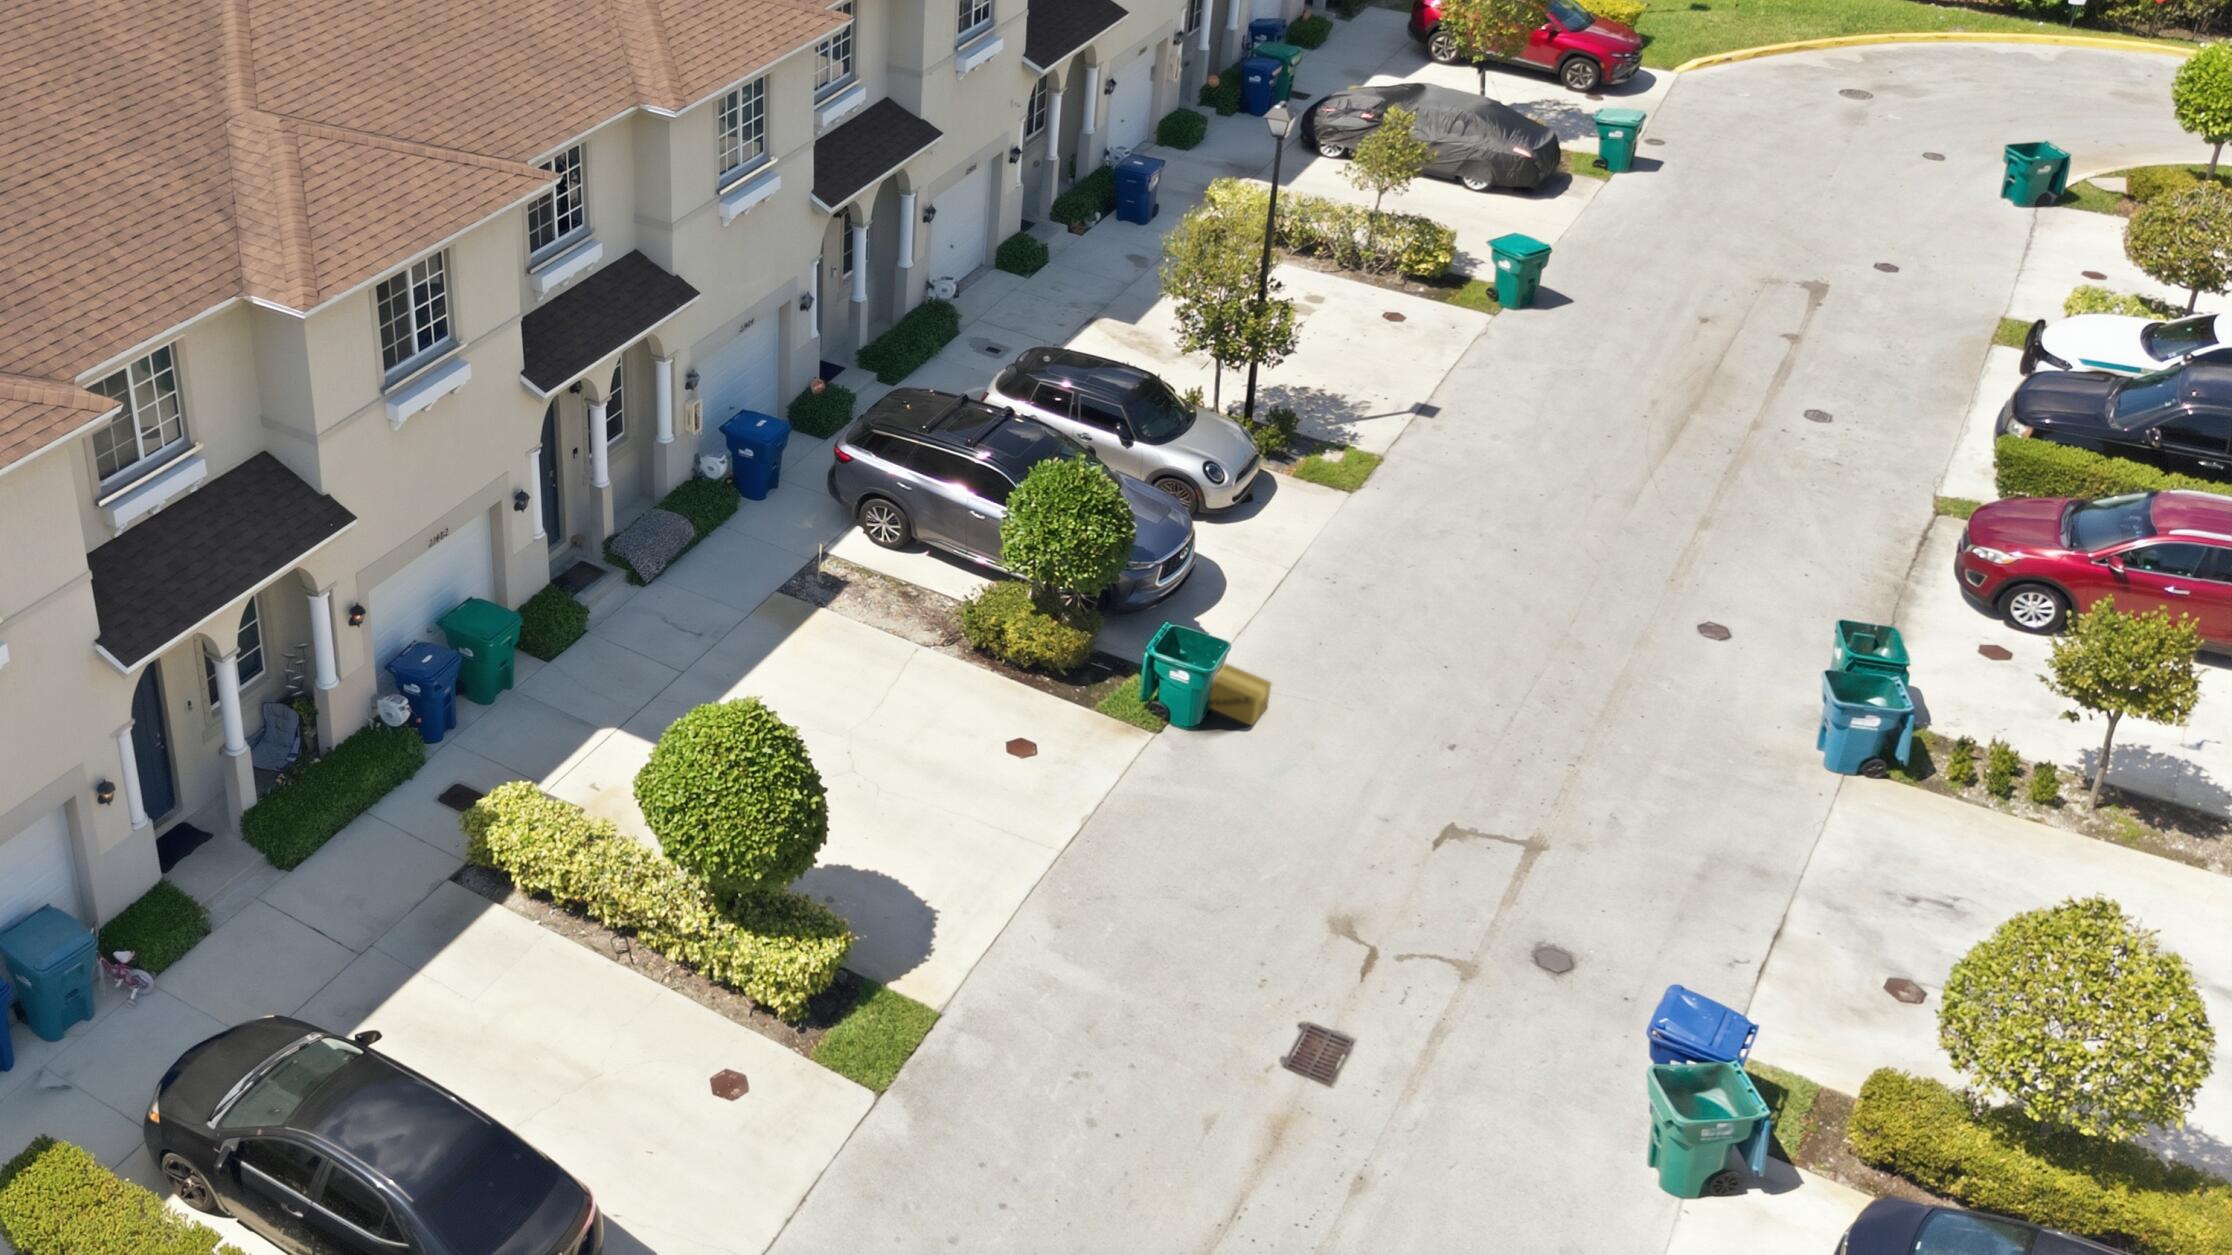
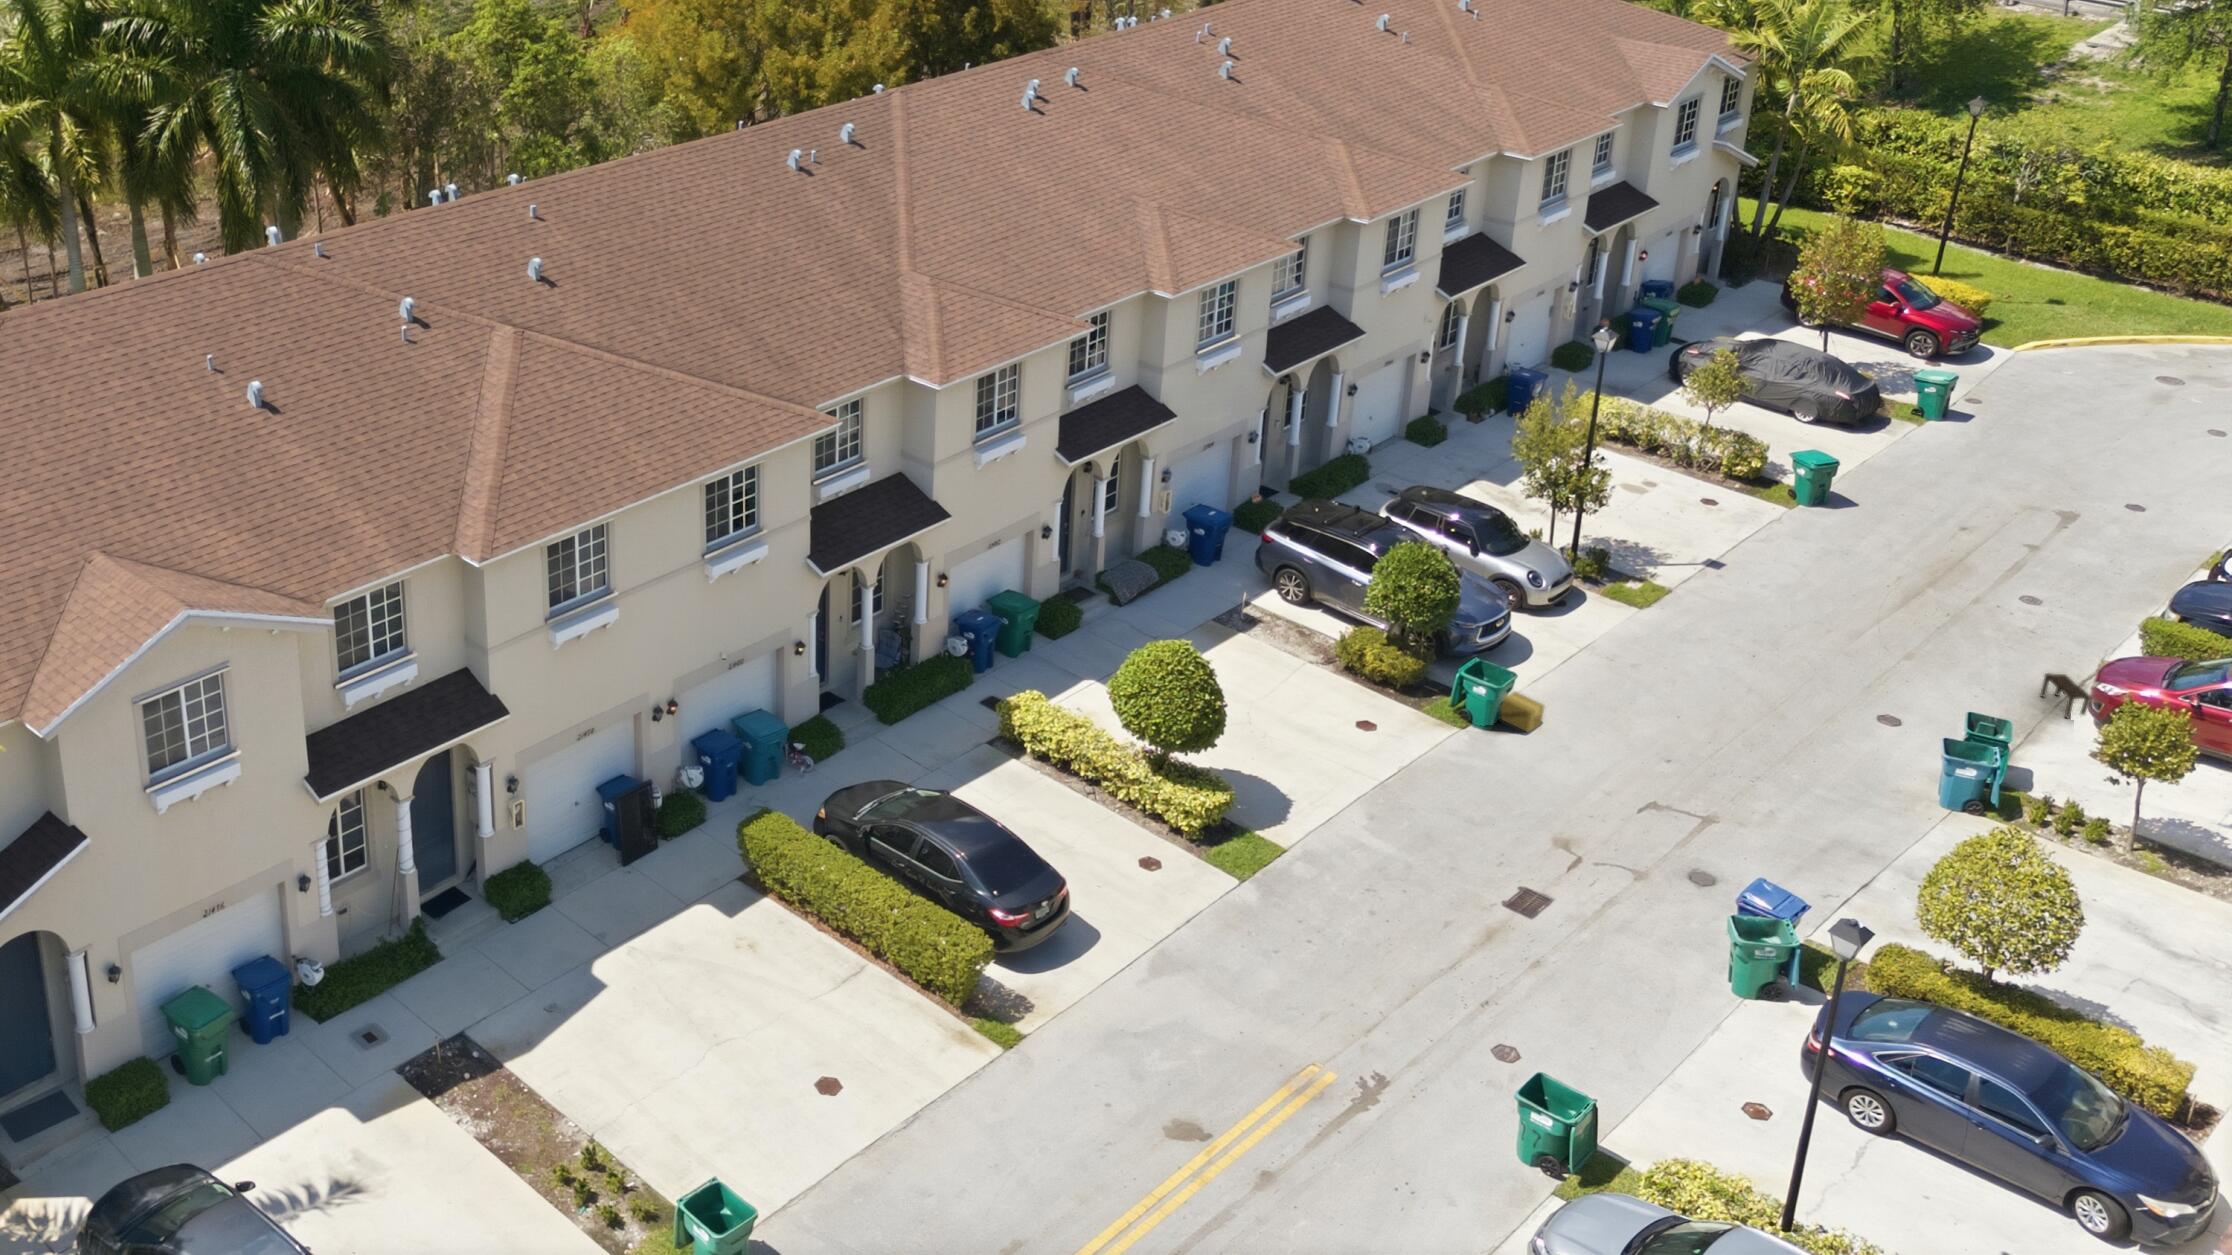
bench: none [1879,529,1956,594] -> present [2041,673,2091,718]

